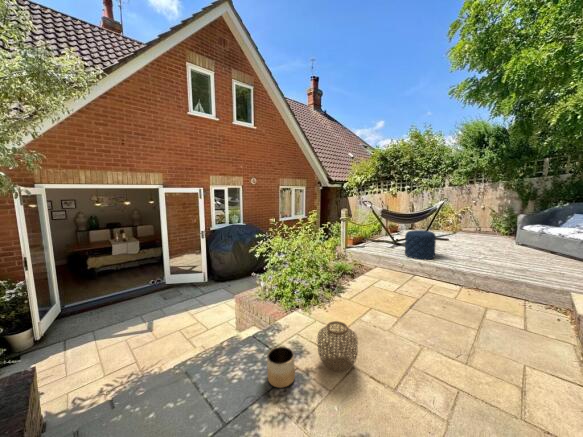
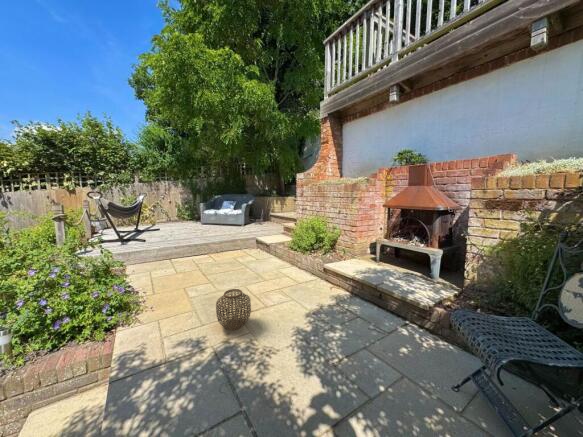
pouf: present [405,230,436,259] -> none [155,220,183,246]
planter: present [267,347,295,388] -> none [207,330,236,370]

